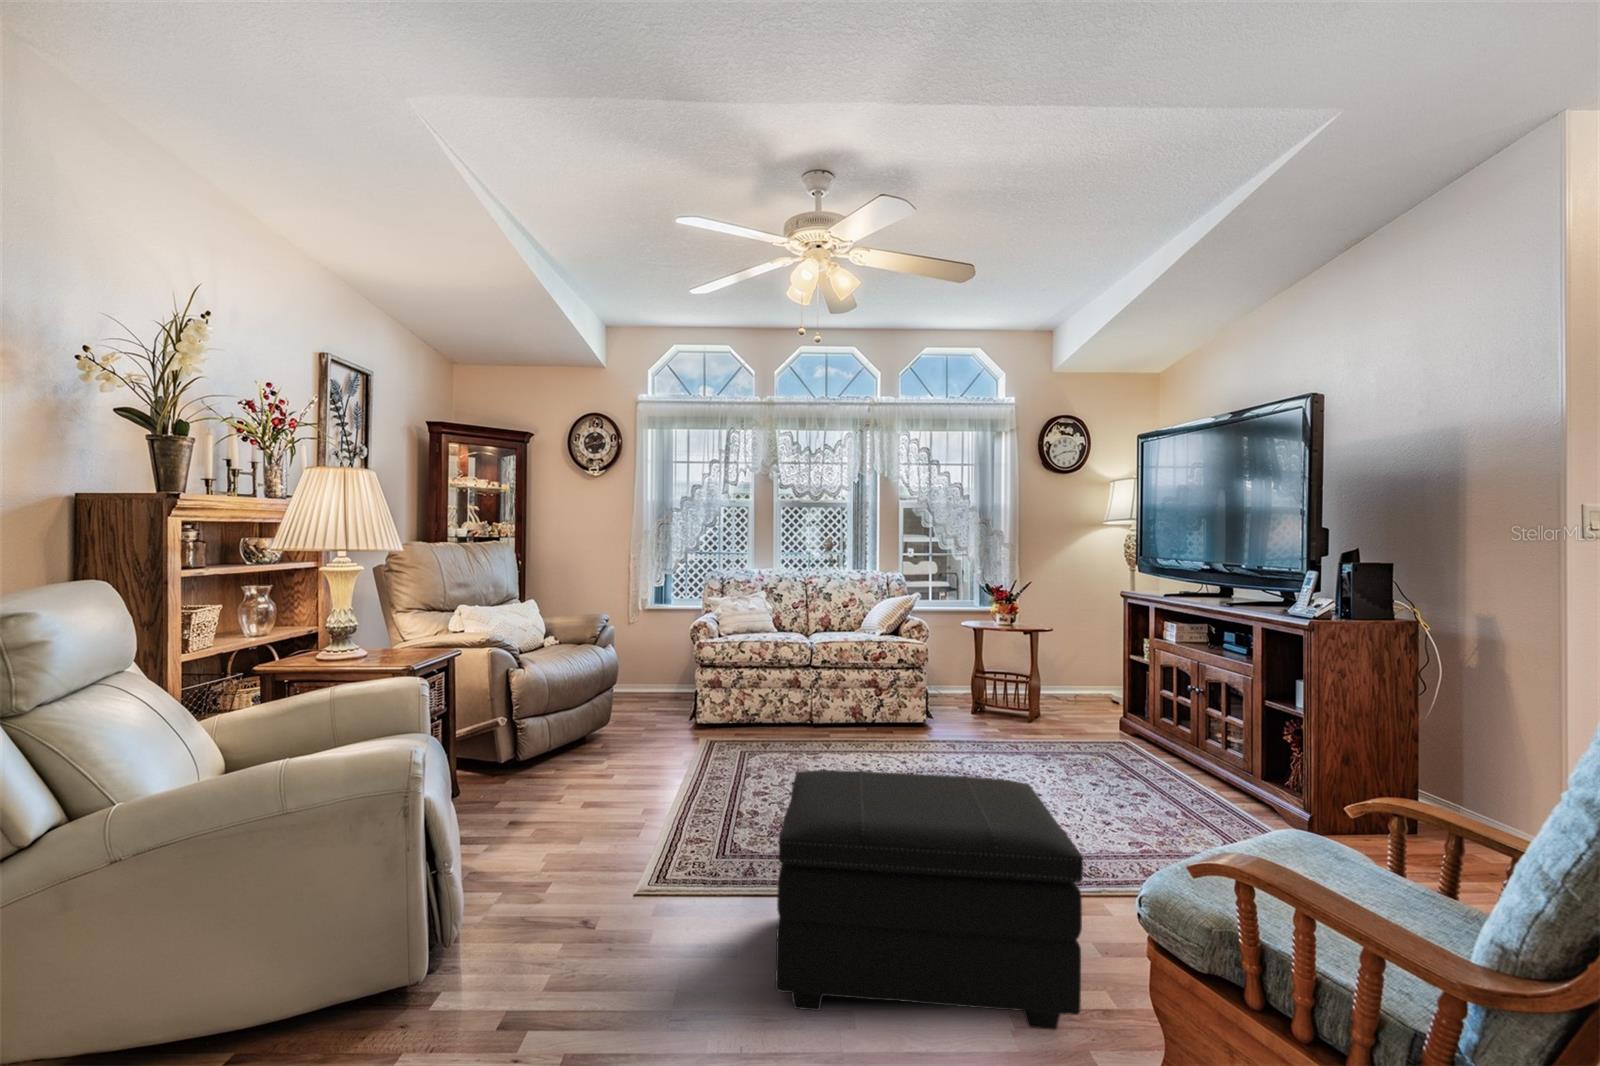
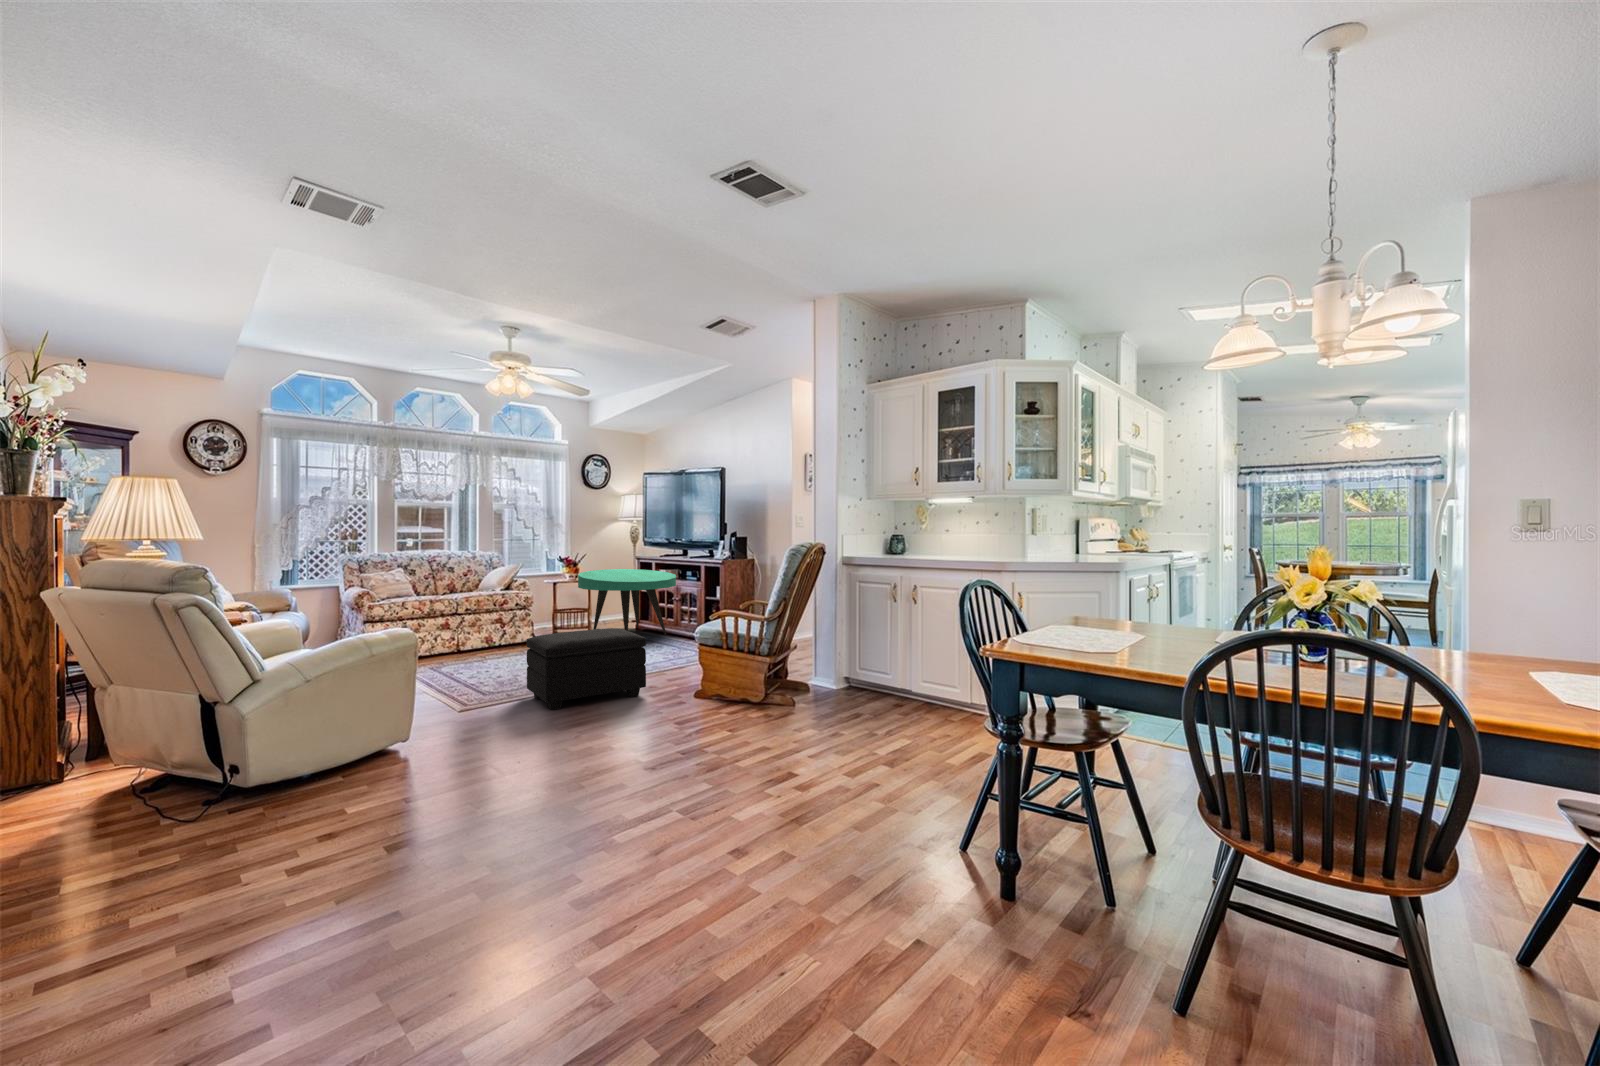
coffee table: none [1006,614,1198,756] -> present [578,569,676,635]

